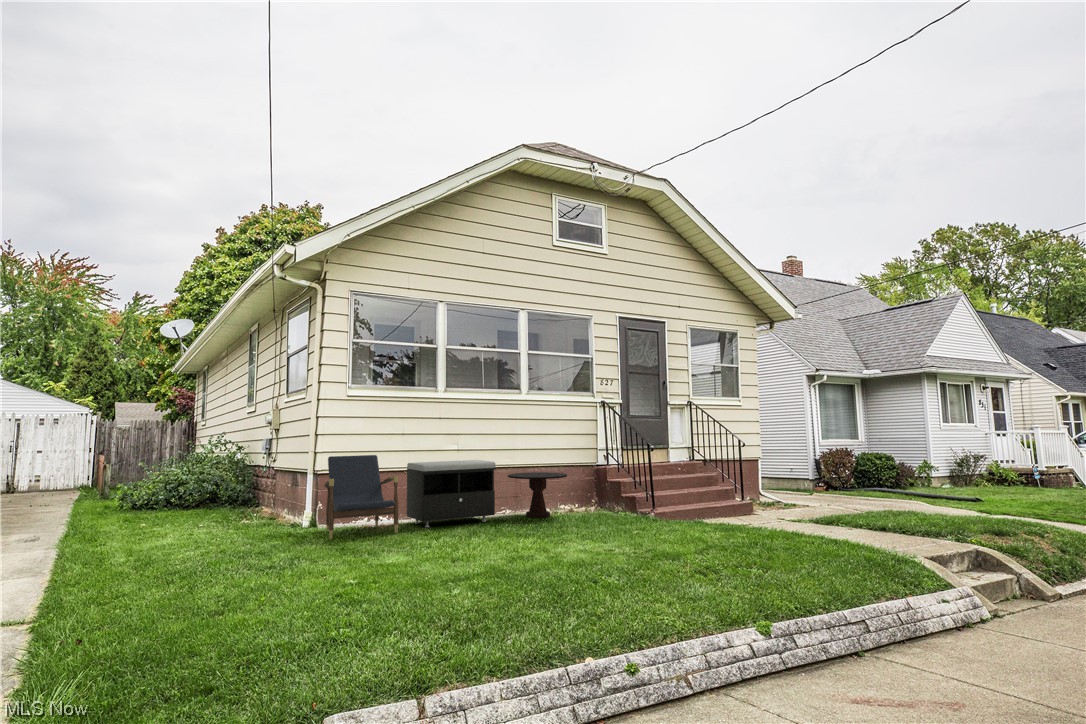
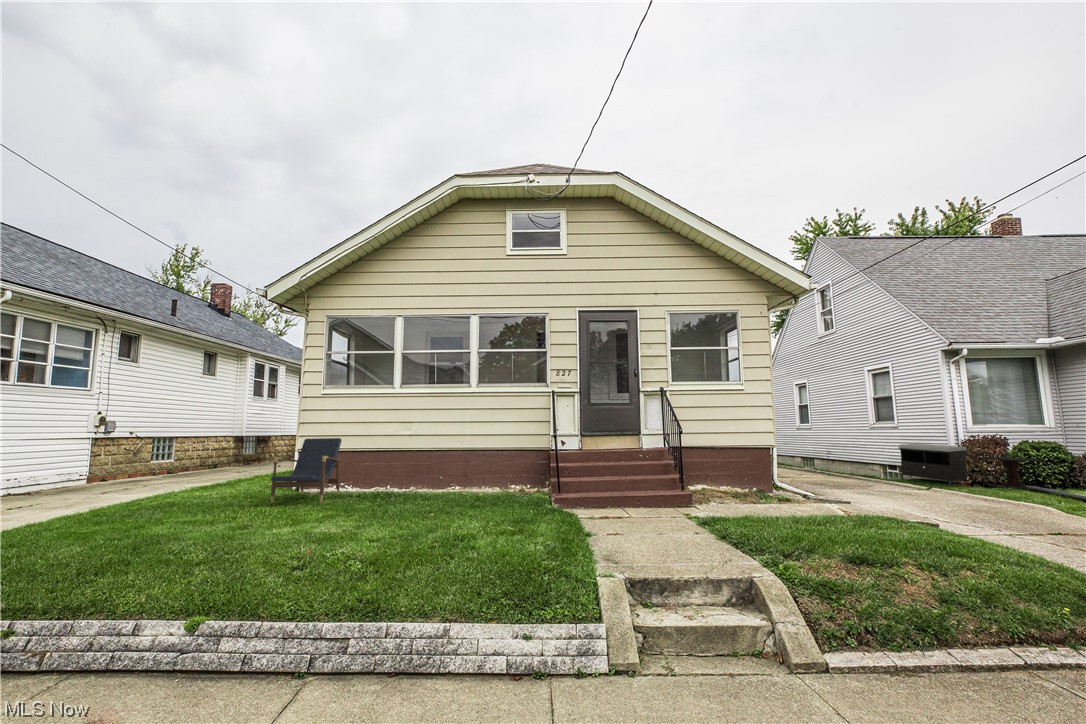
storage bench: present [407,460,496,527] -> present [899,444,967,484]
side table: present [508,472,567,518] -> present [983,457,1040,487]

